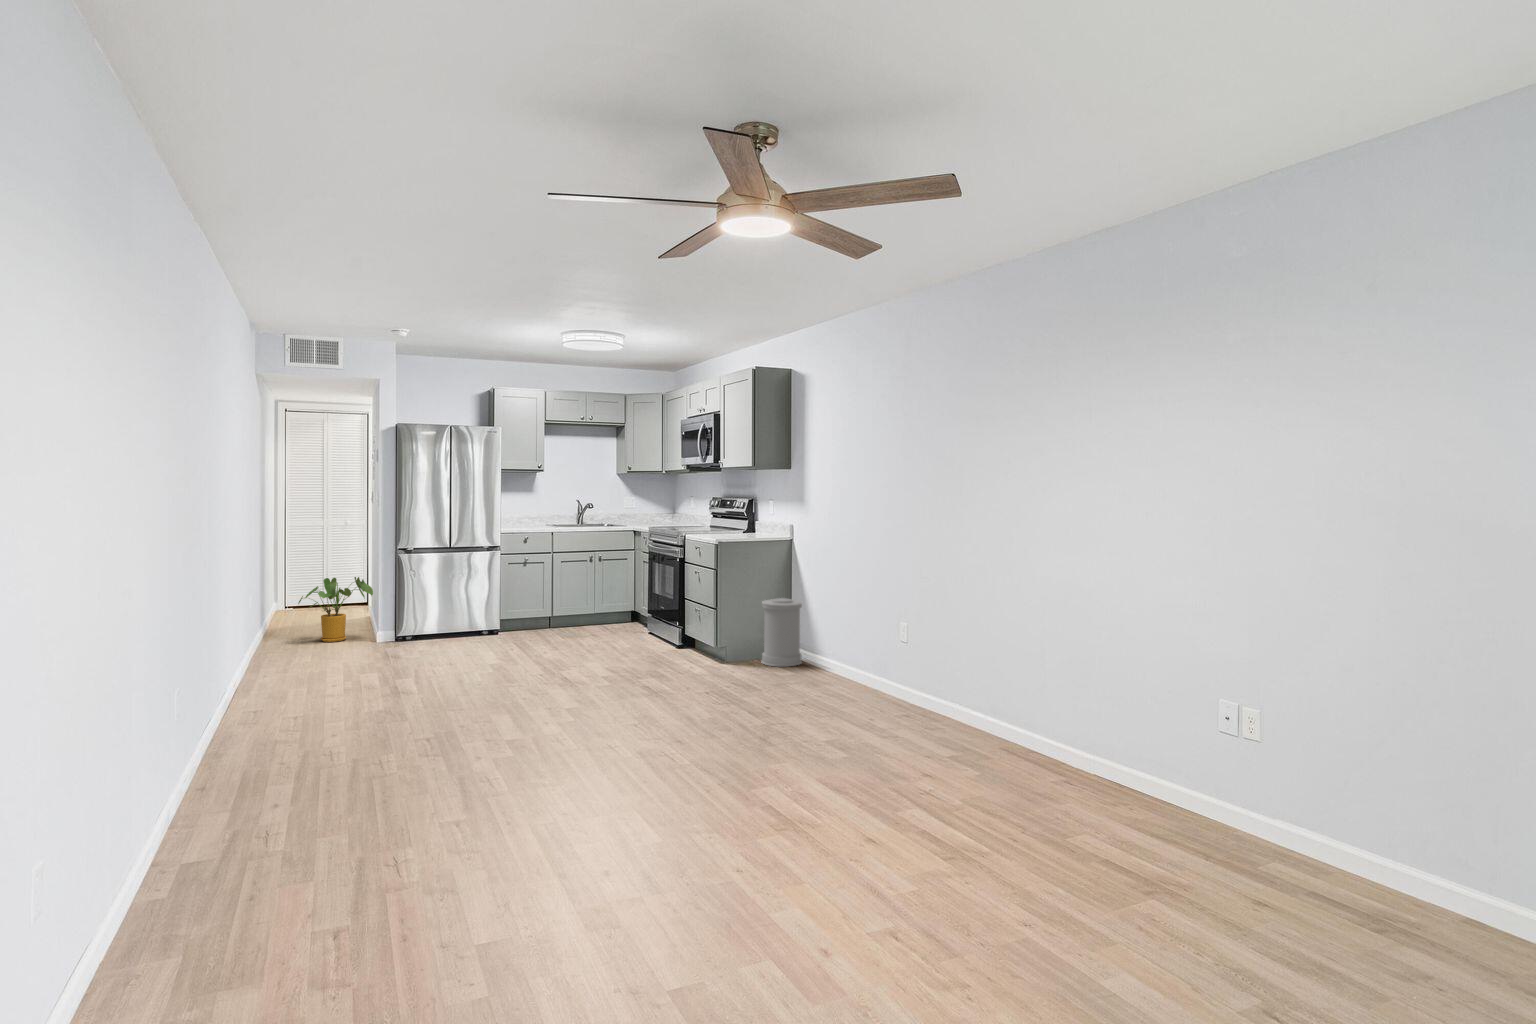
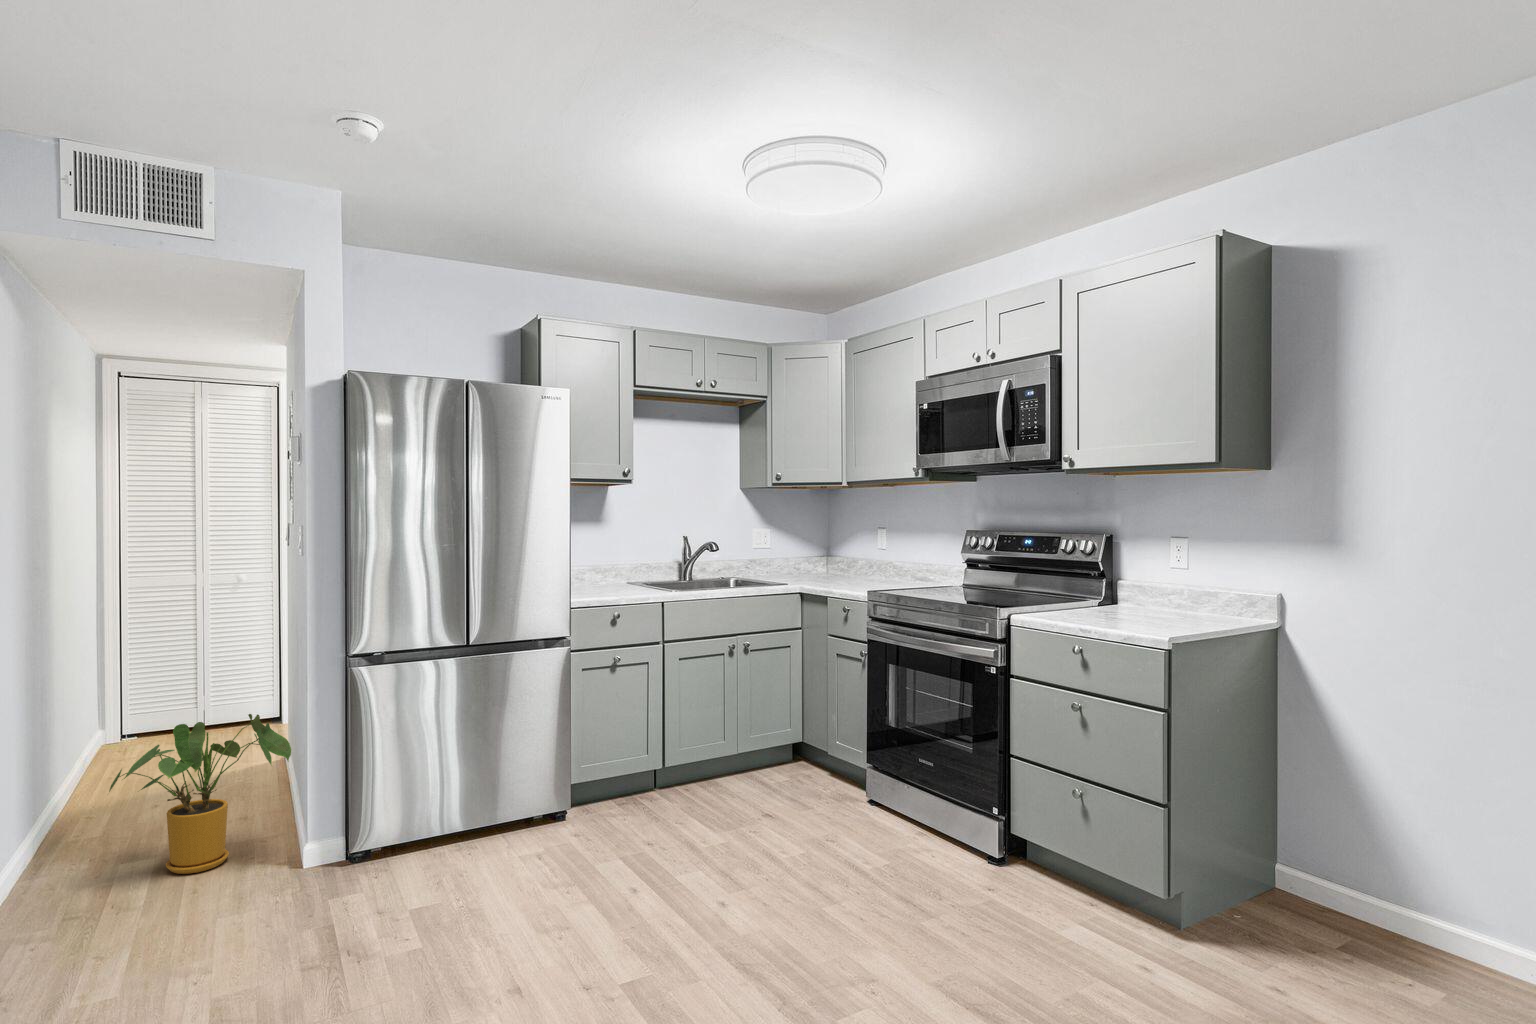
trash can: present [762,598,802,666] -> none [1264,770,1382,956]

